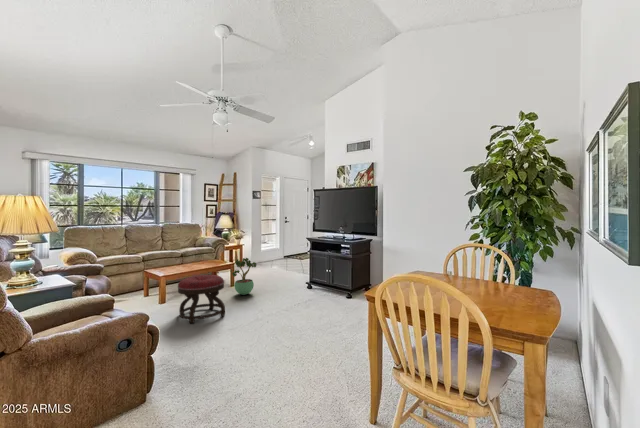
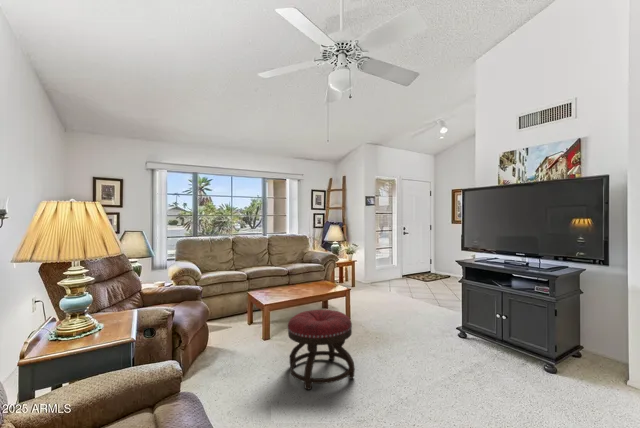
potted plant: present [232,258,256,295] -> none [355,283,389,336]

